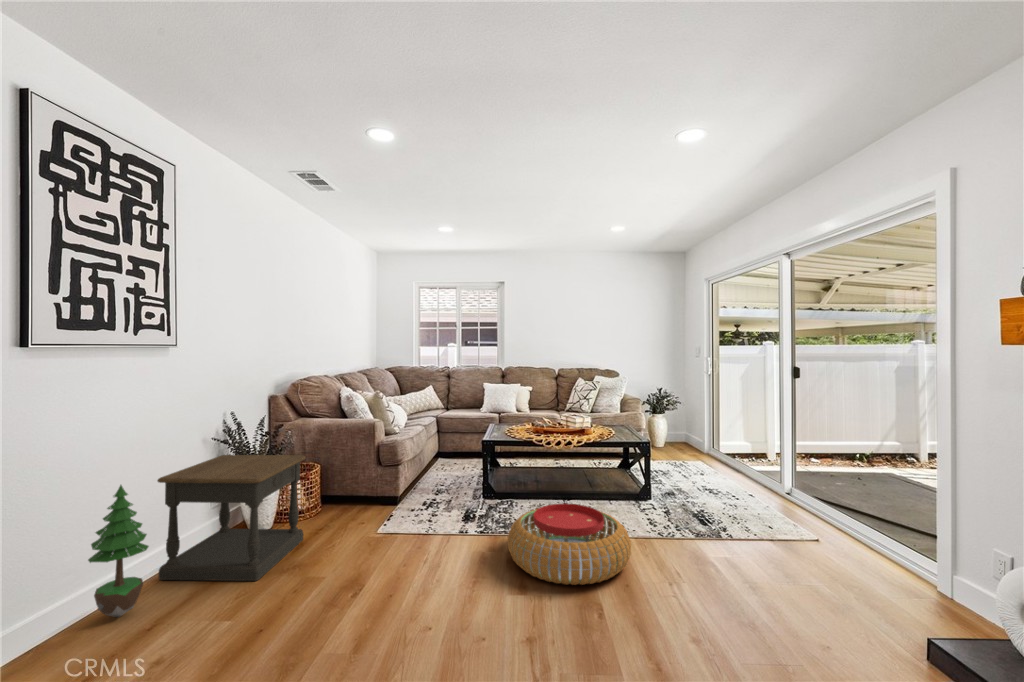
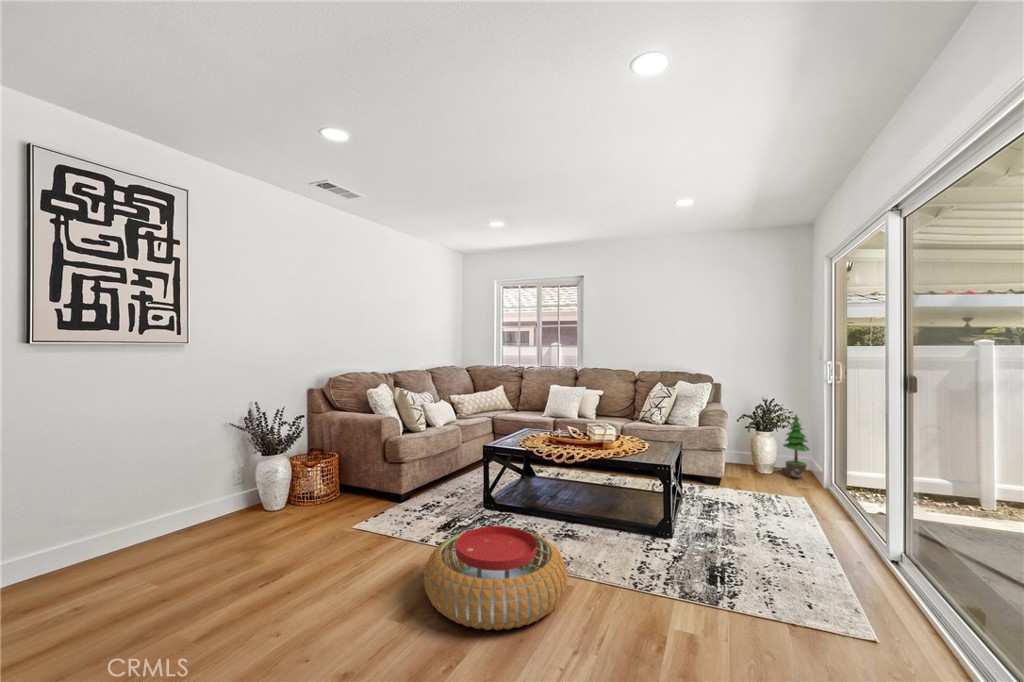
side table: present [157,455,306,581] -> none [162,439,296,554]
potted tree: present [88,485,149,617] -> present [783,415,809,478]

